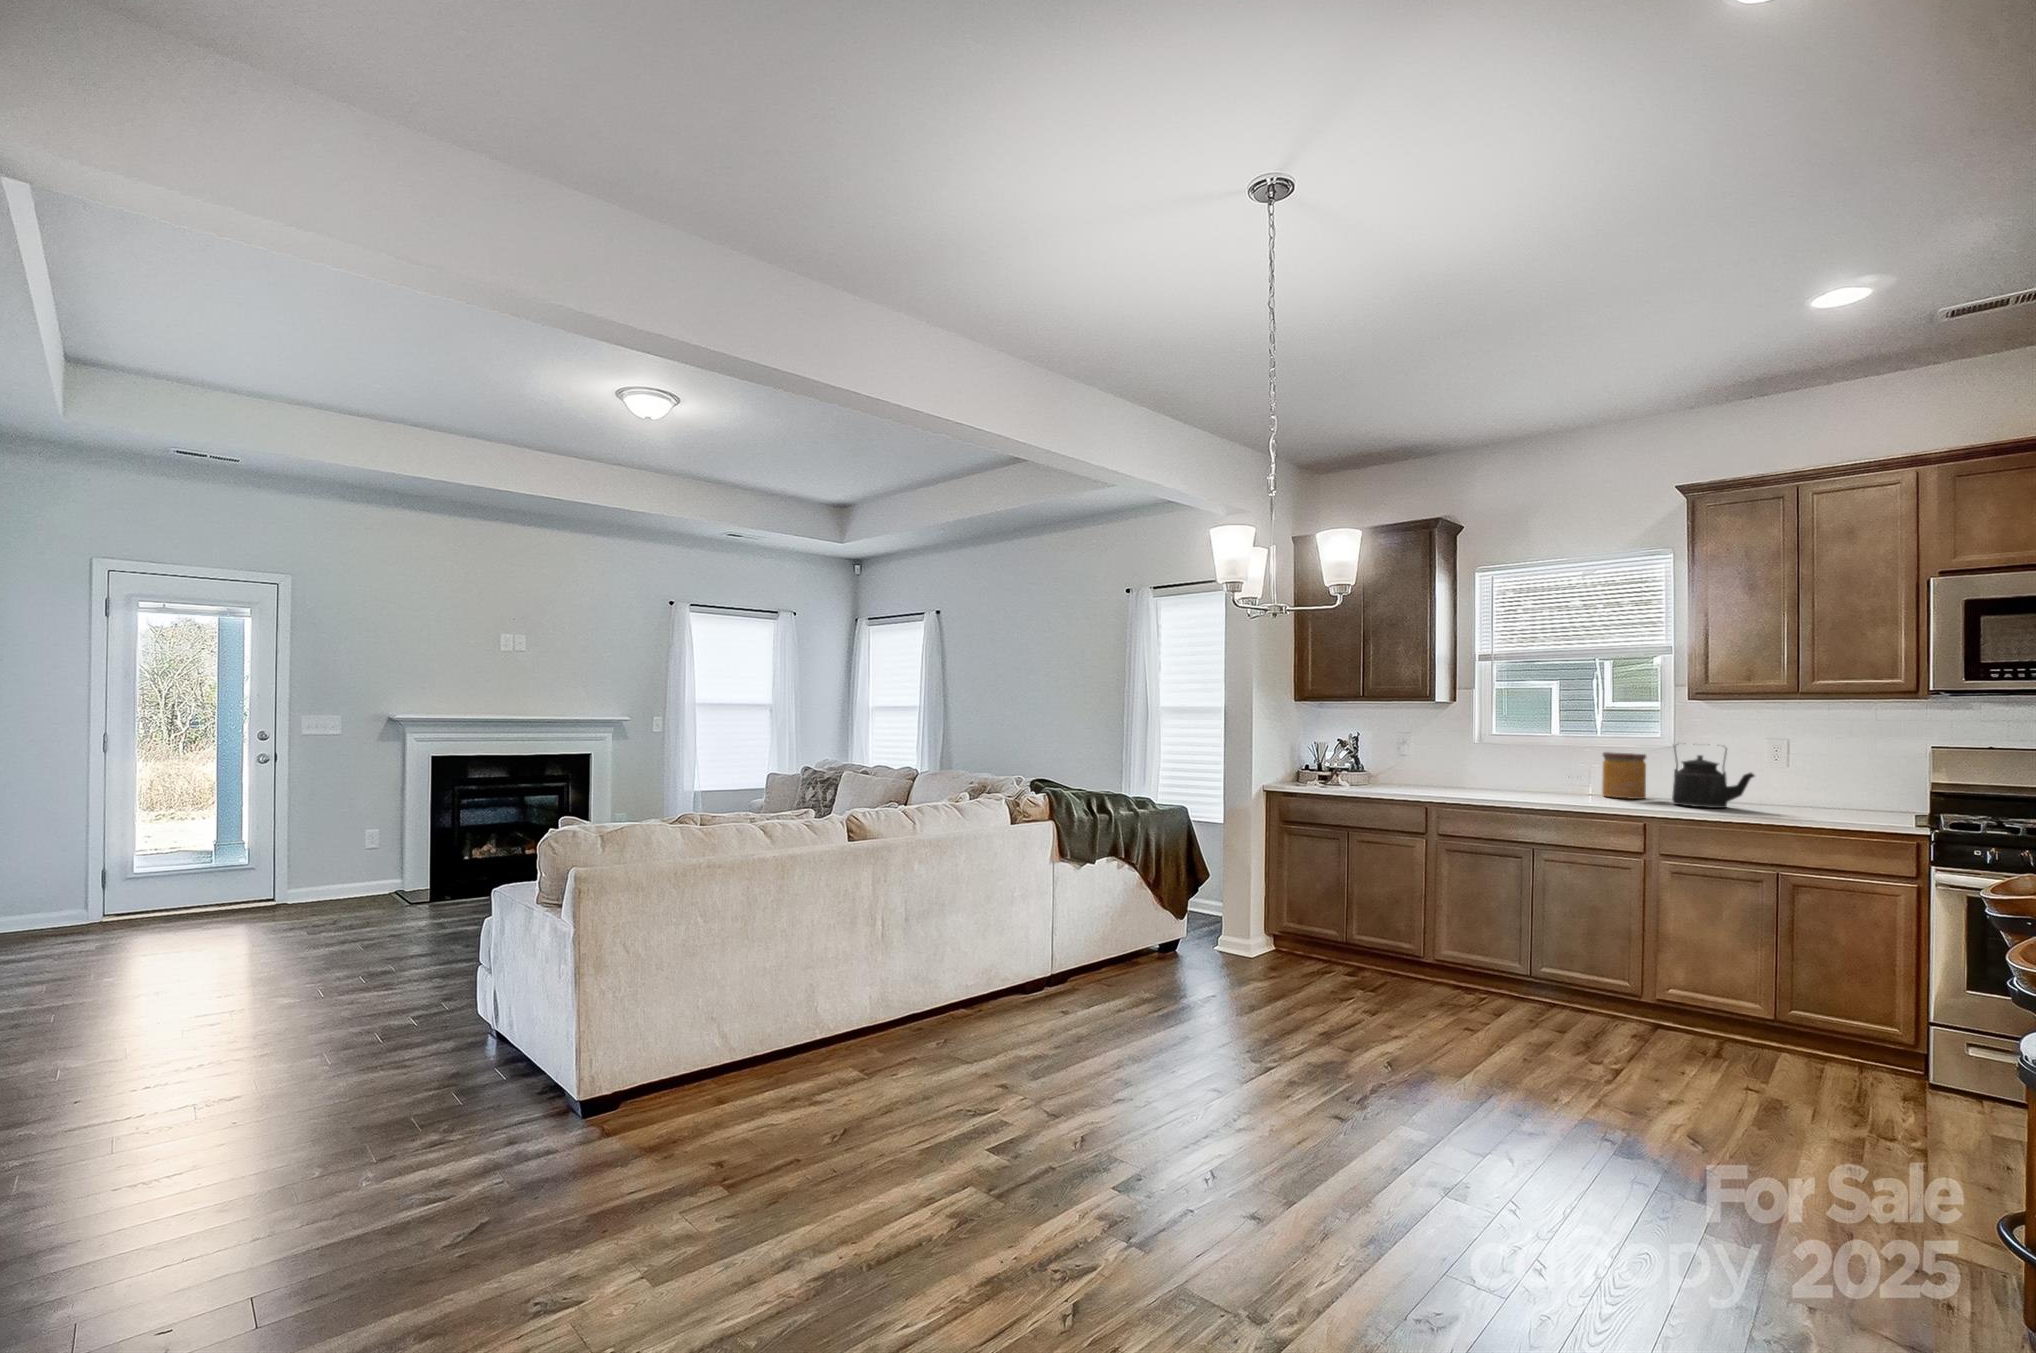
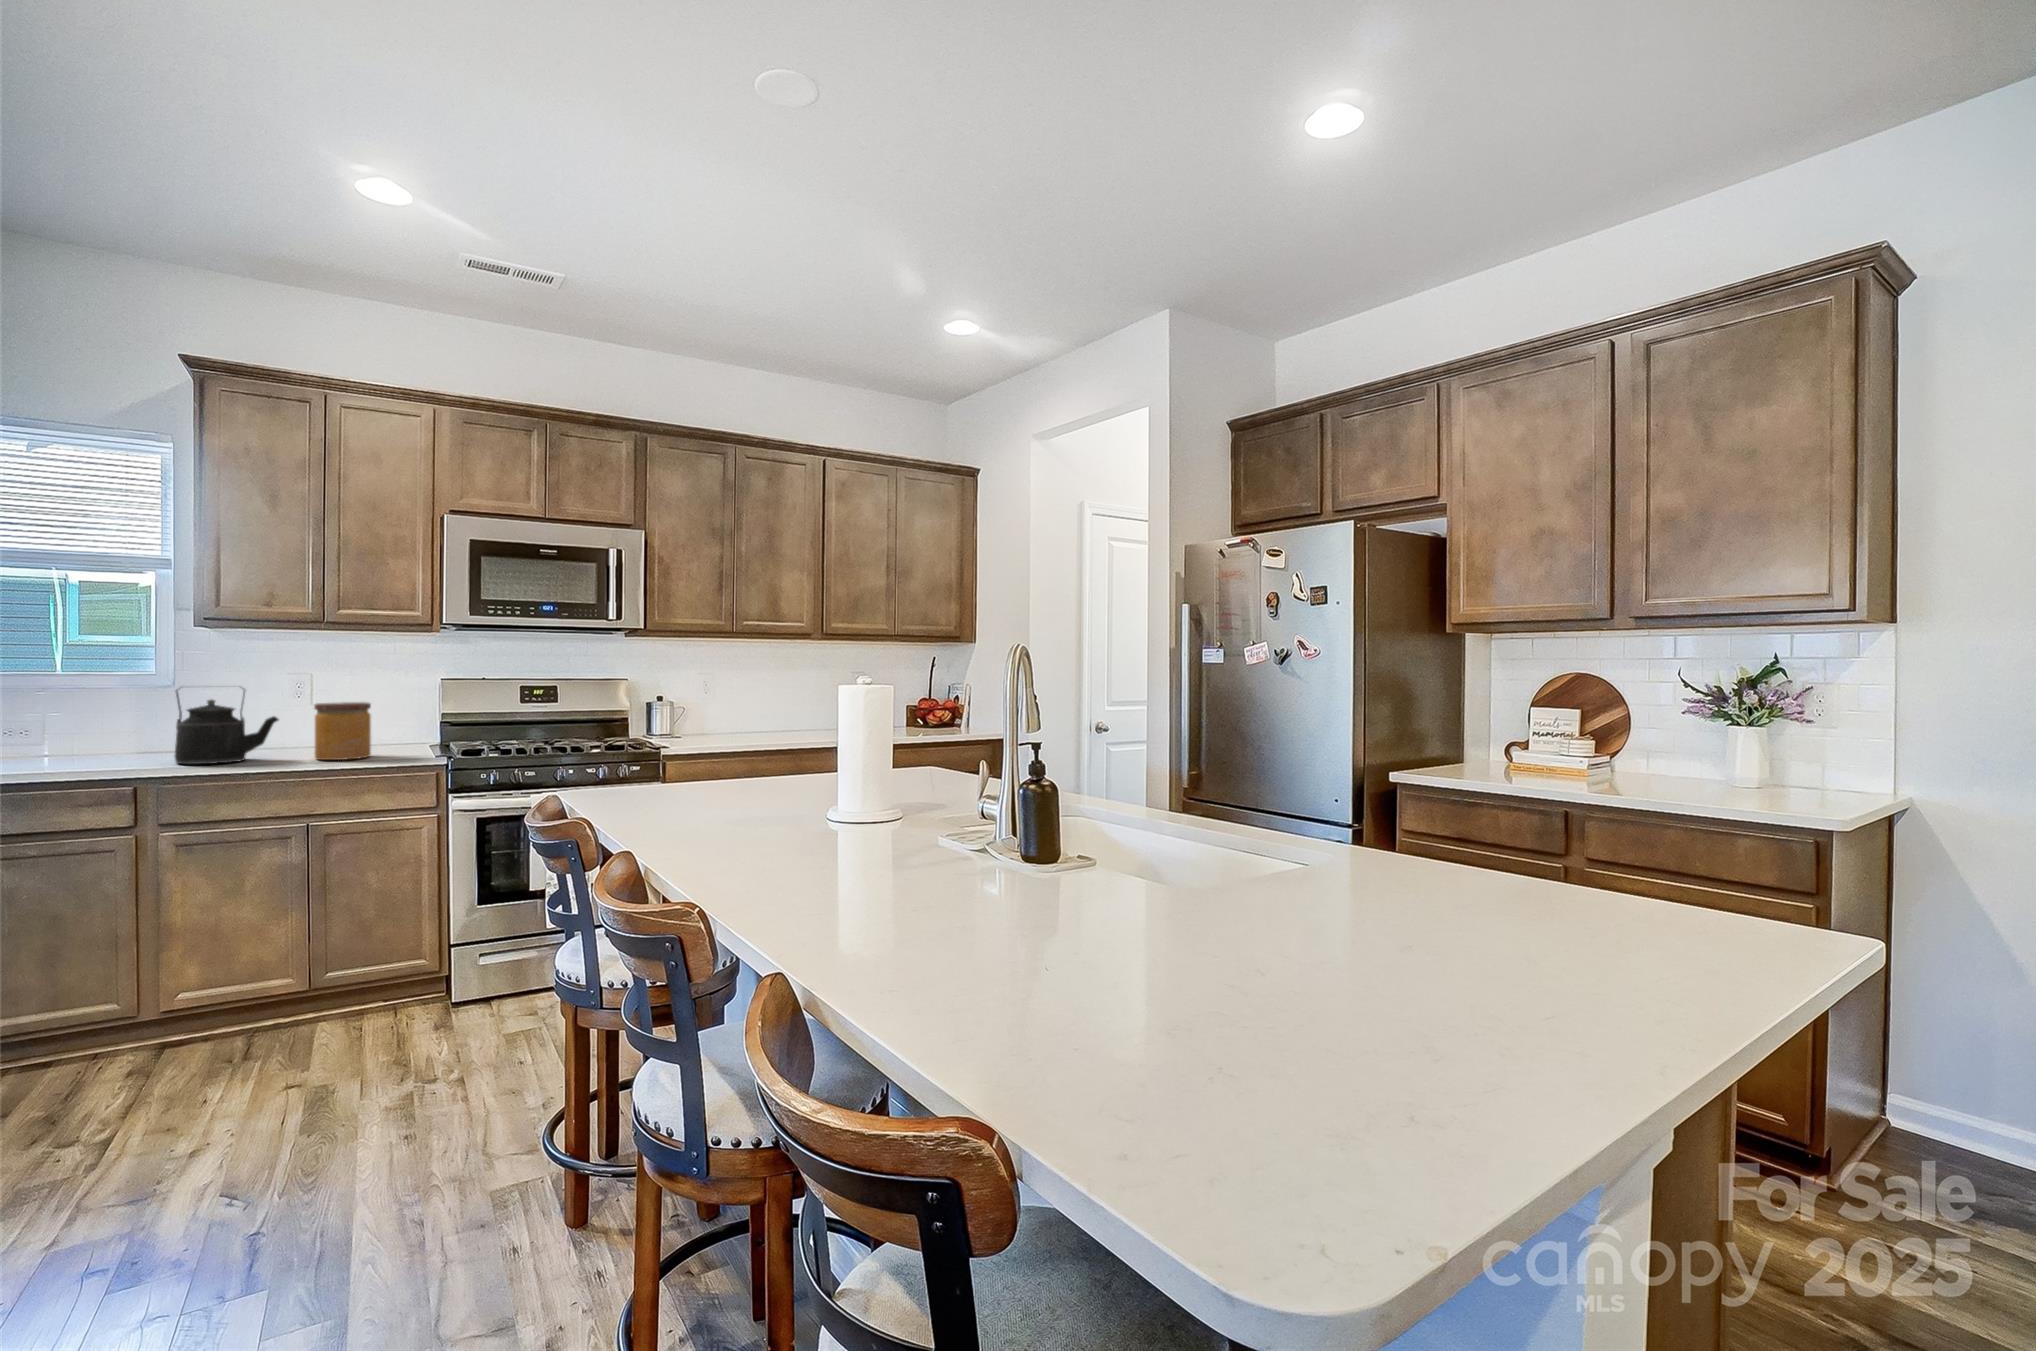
jar: present [1602,752,1646,799] -> present [314,702,371,760]

